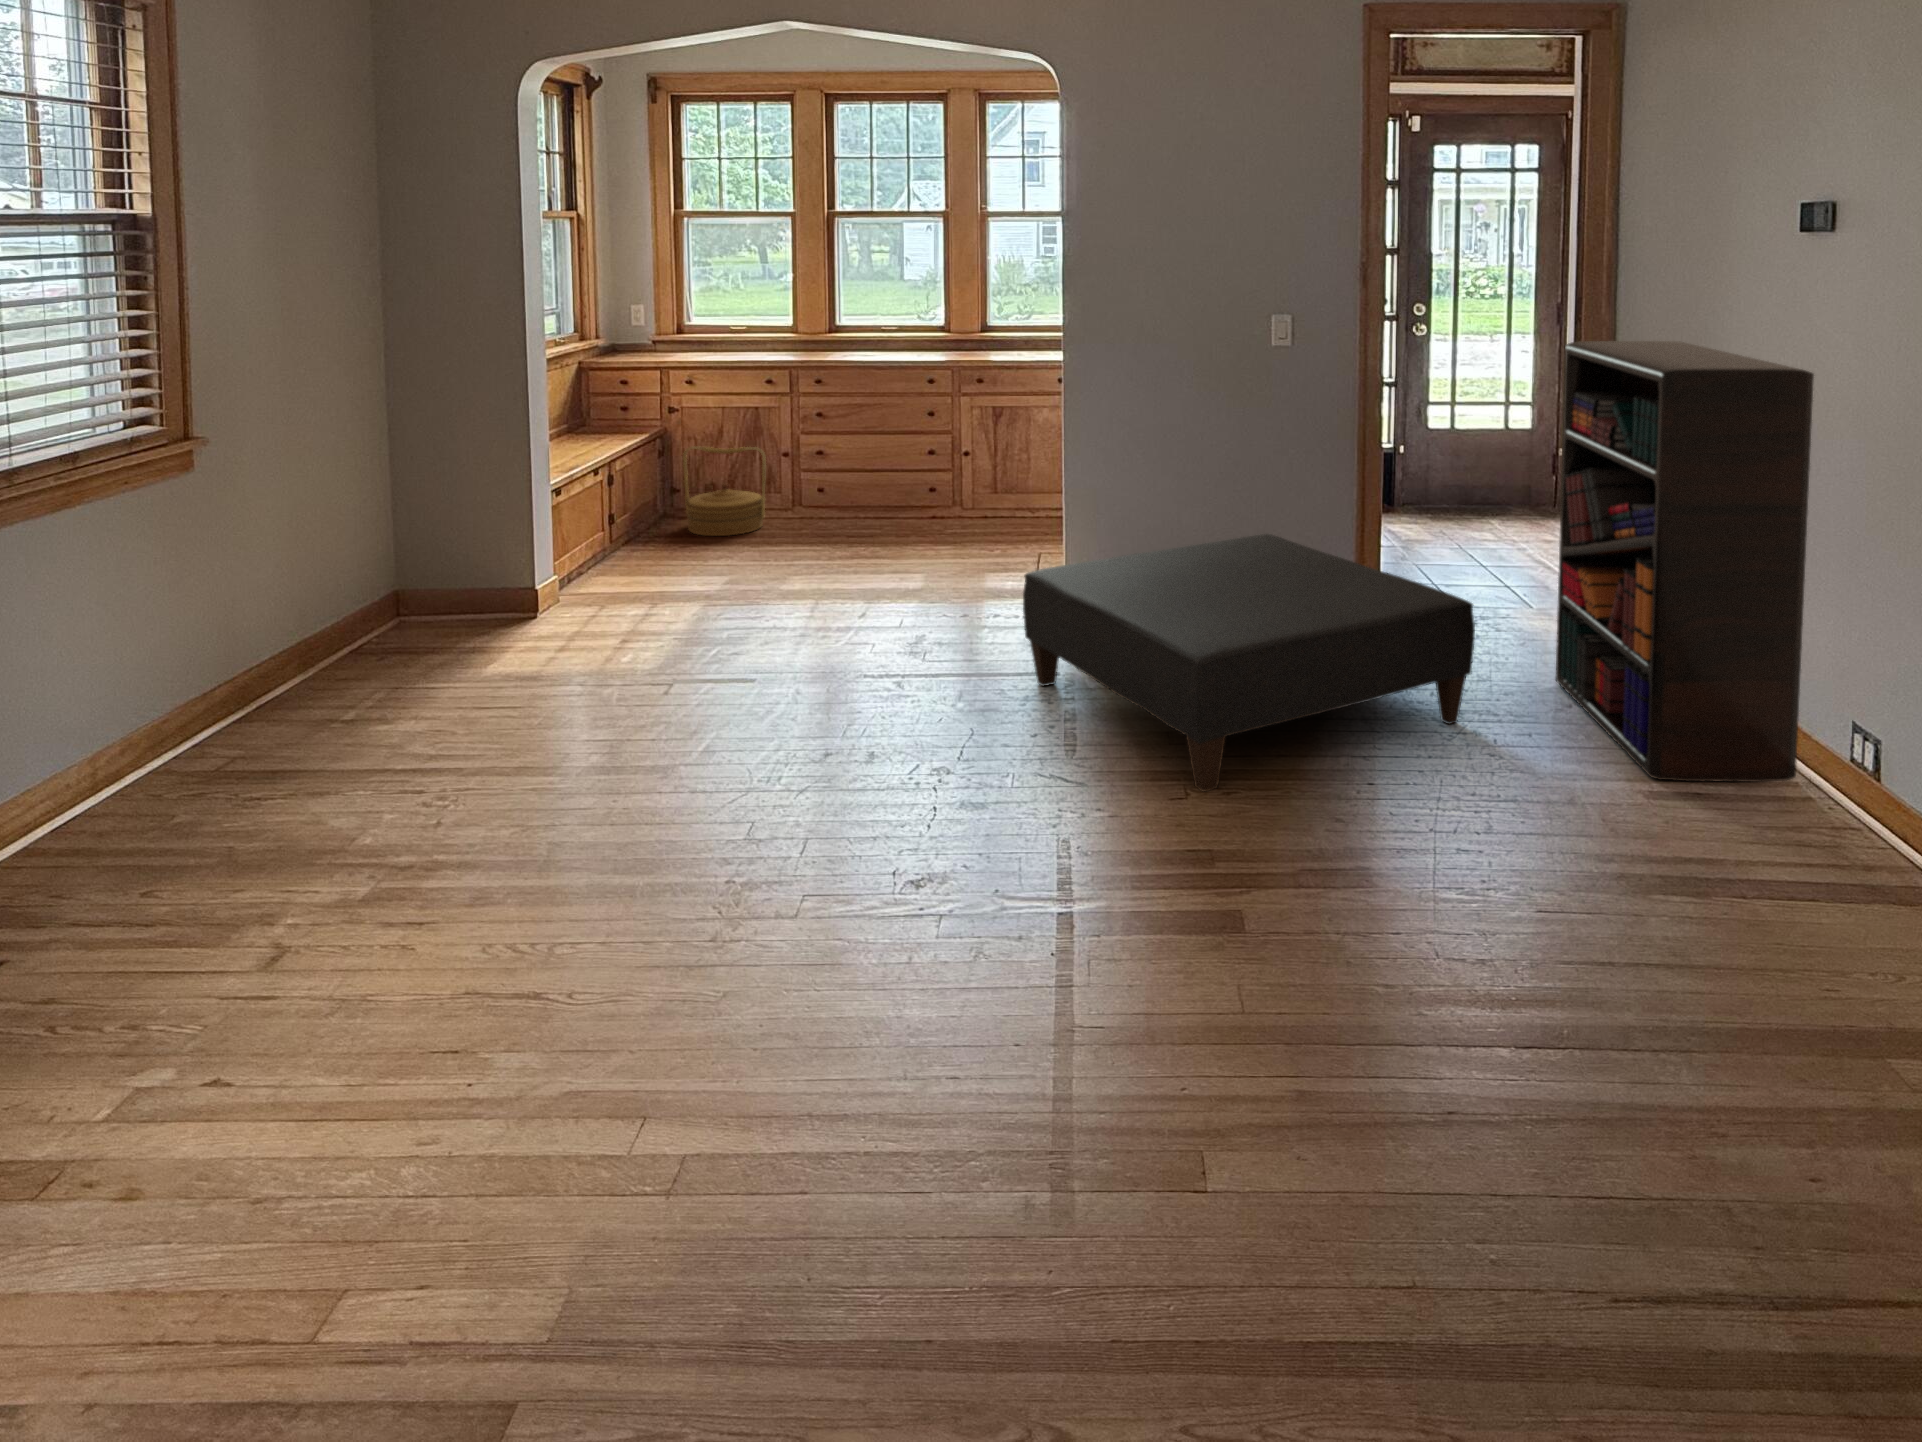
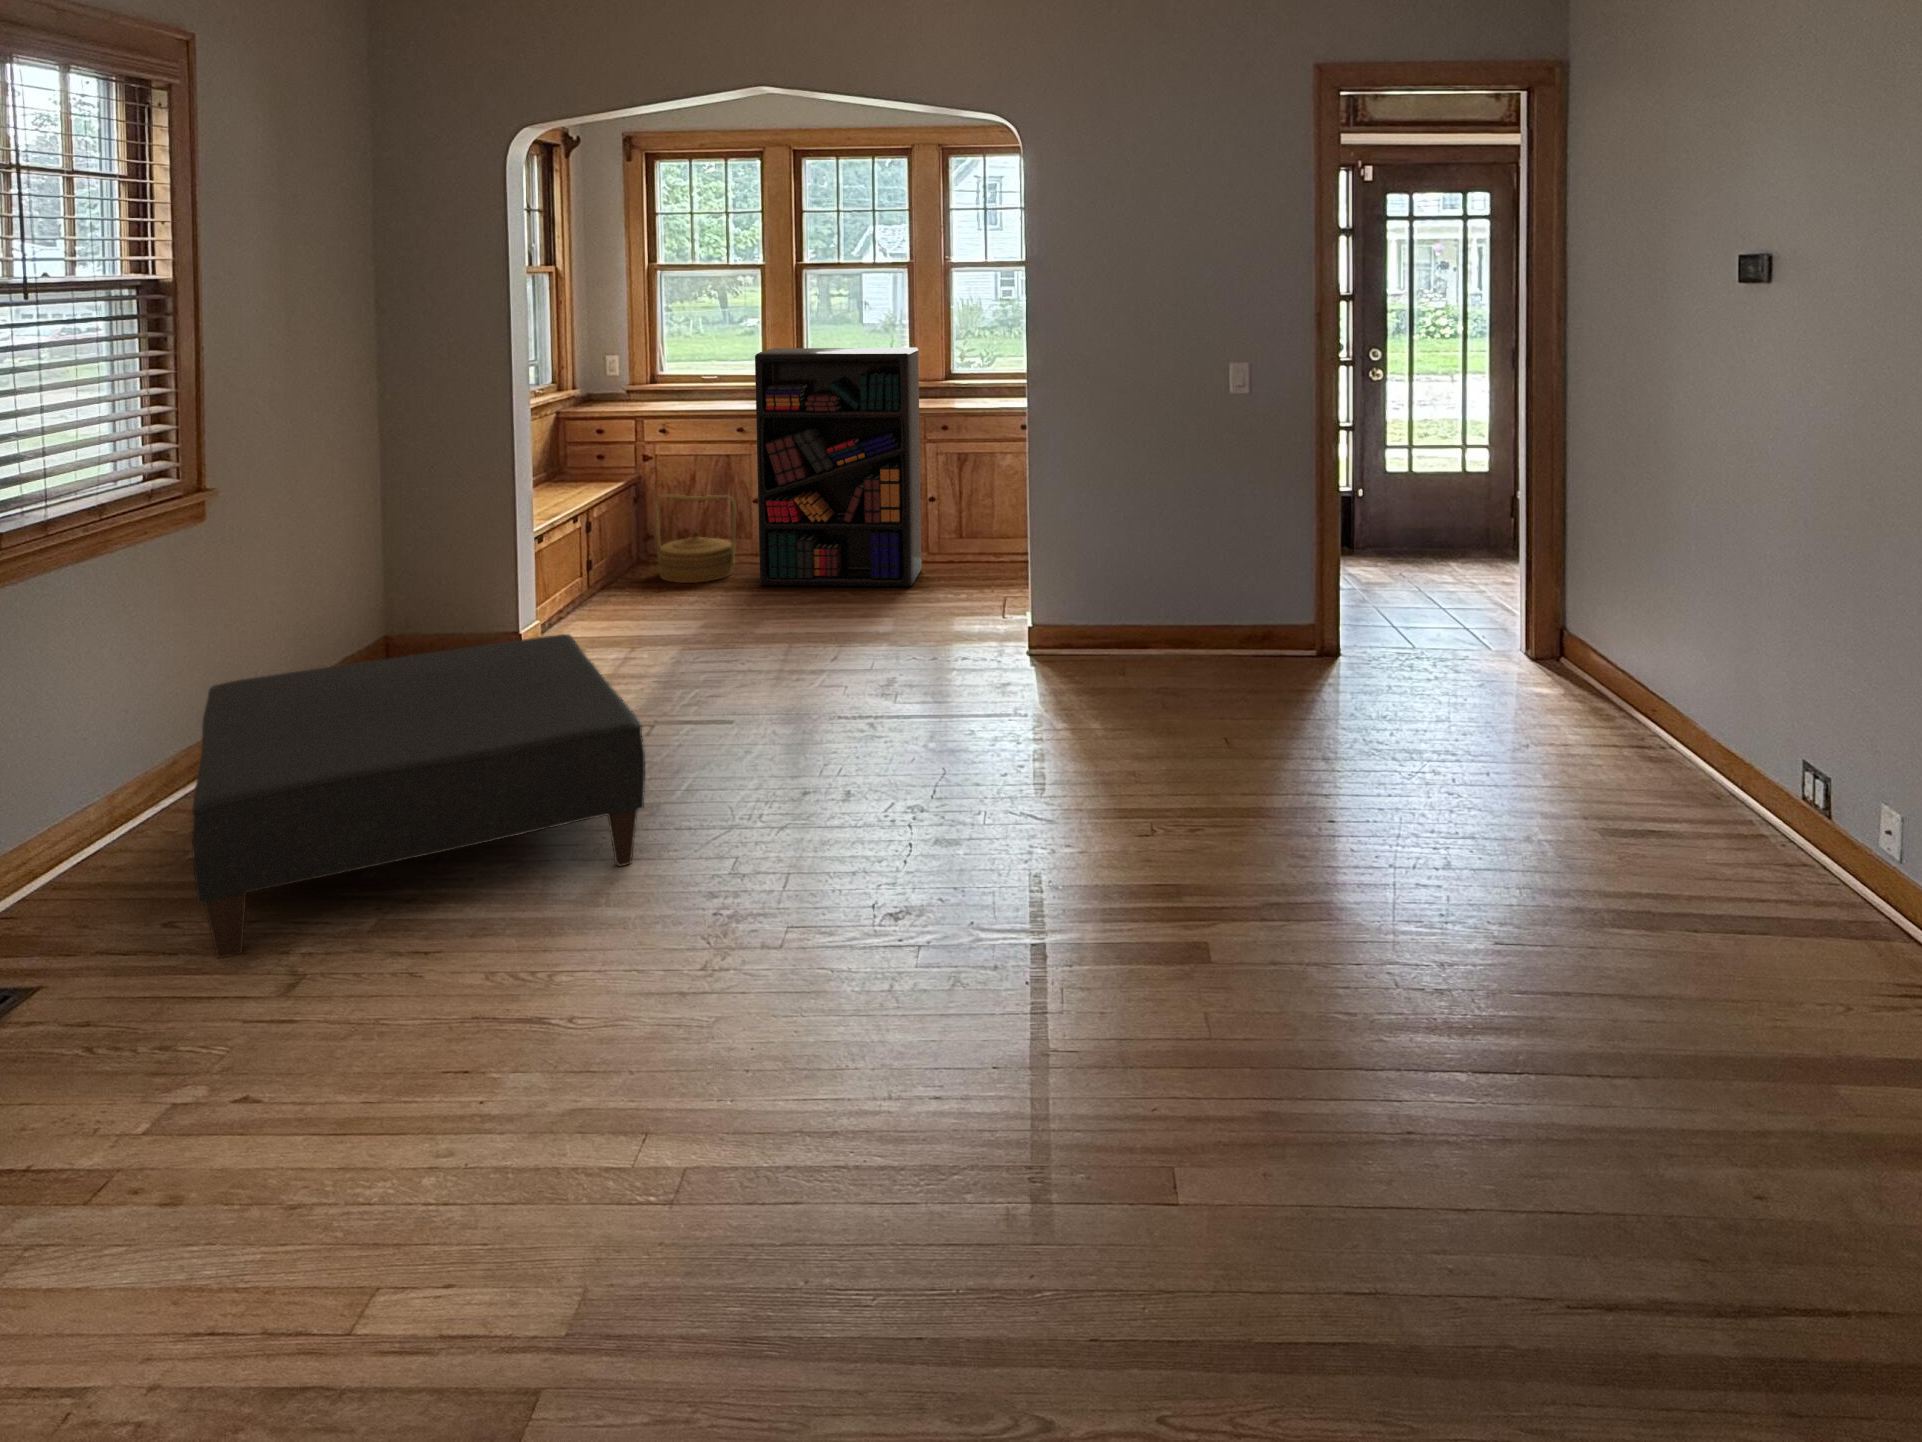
bookshelf: present [1556,341,1814,782] -> present [755,348,922,586]
ottoman: present [1023,534,1475,791] -> present [192,634,645,958]

